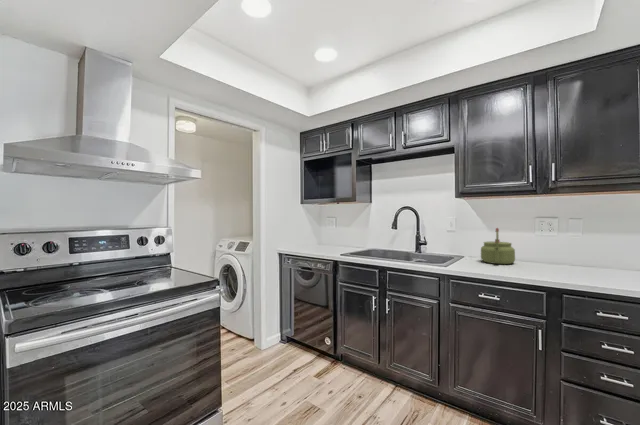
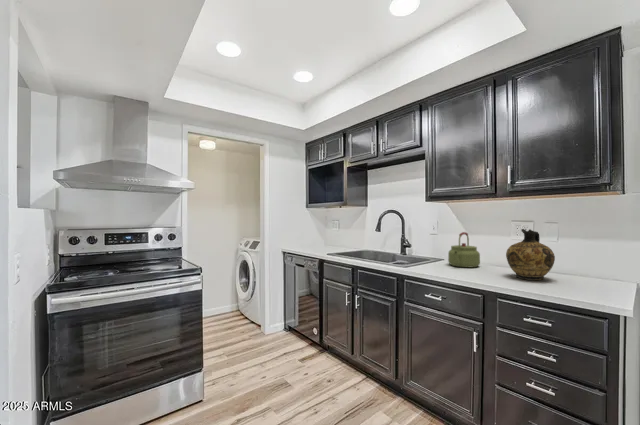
ceramic jug: none [557,223,612,275] -> present [506,229,555,280]

